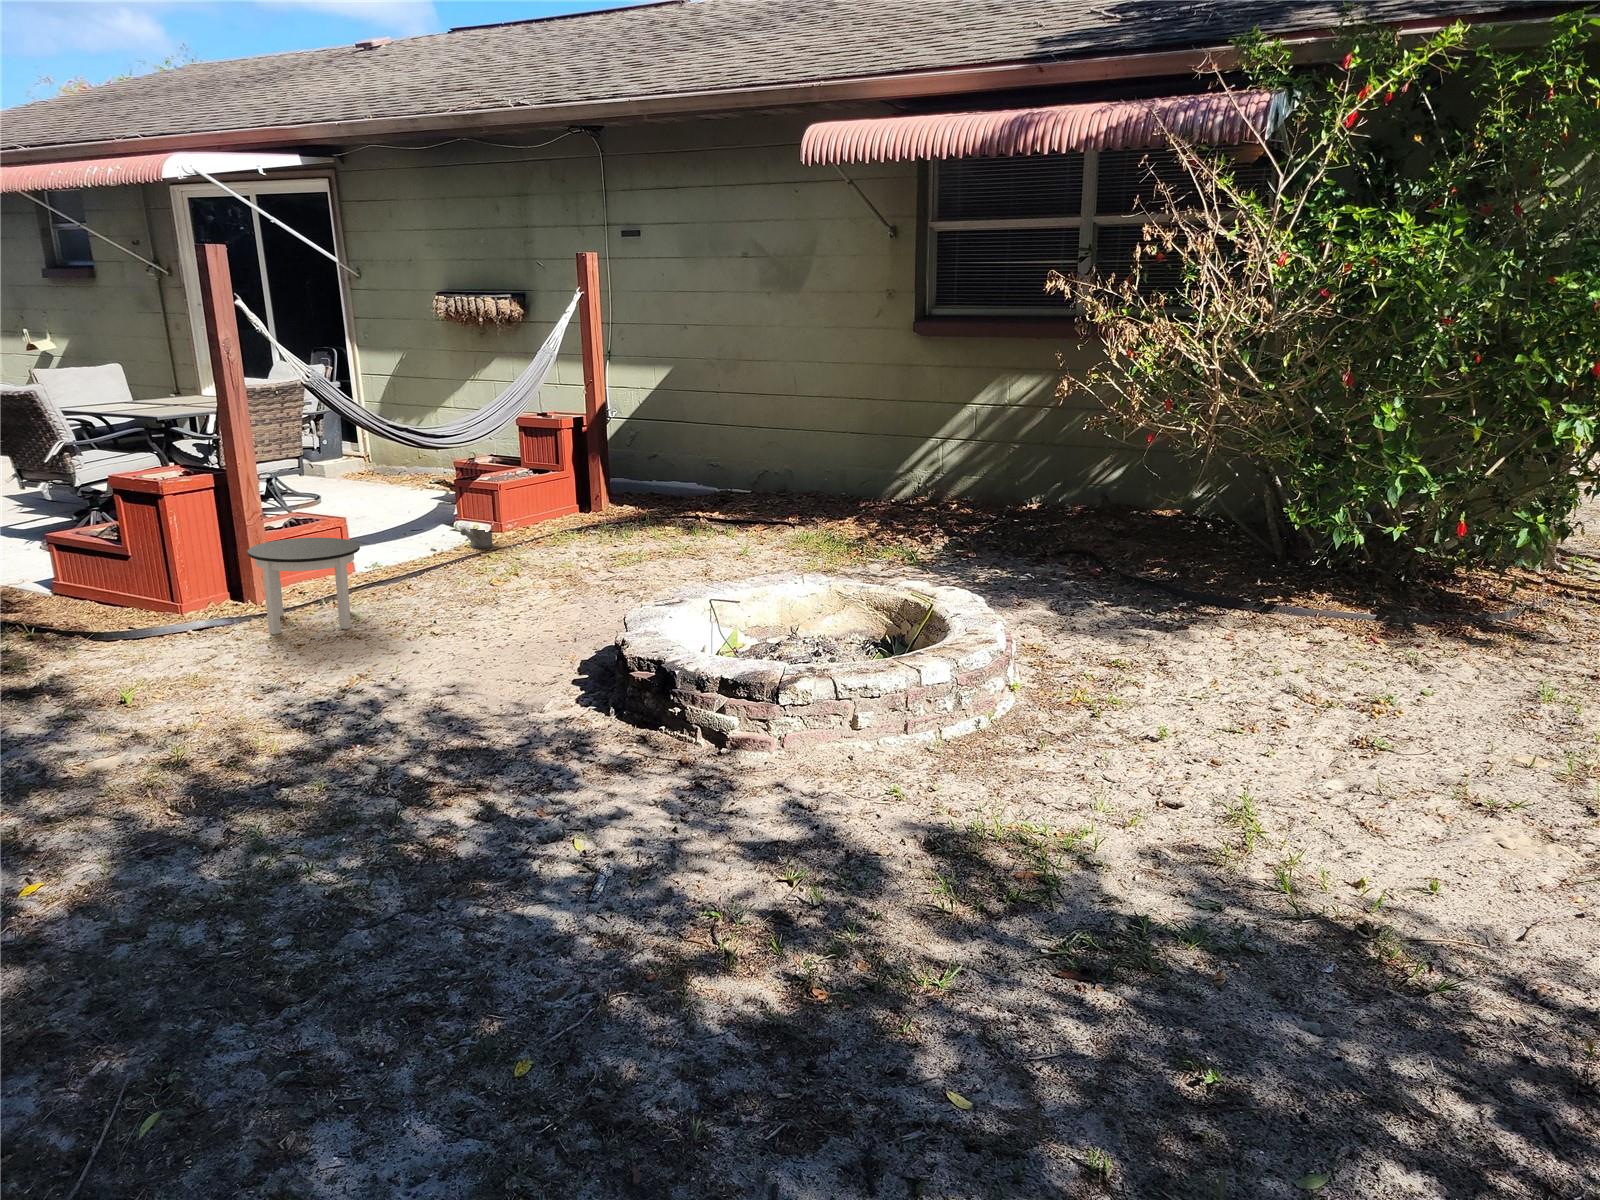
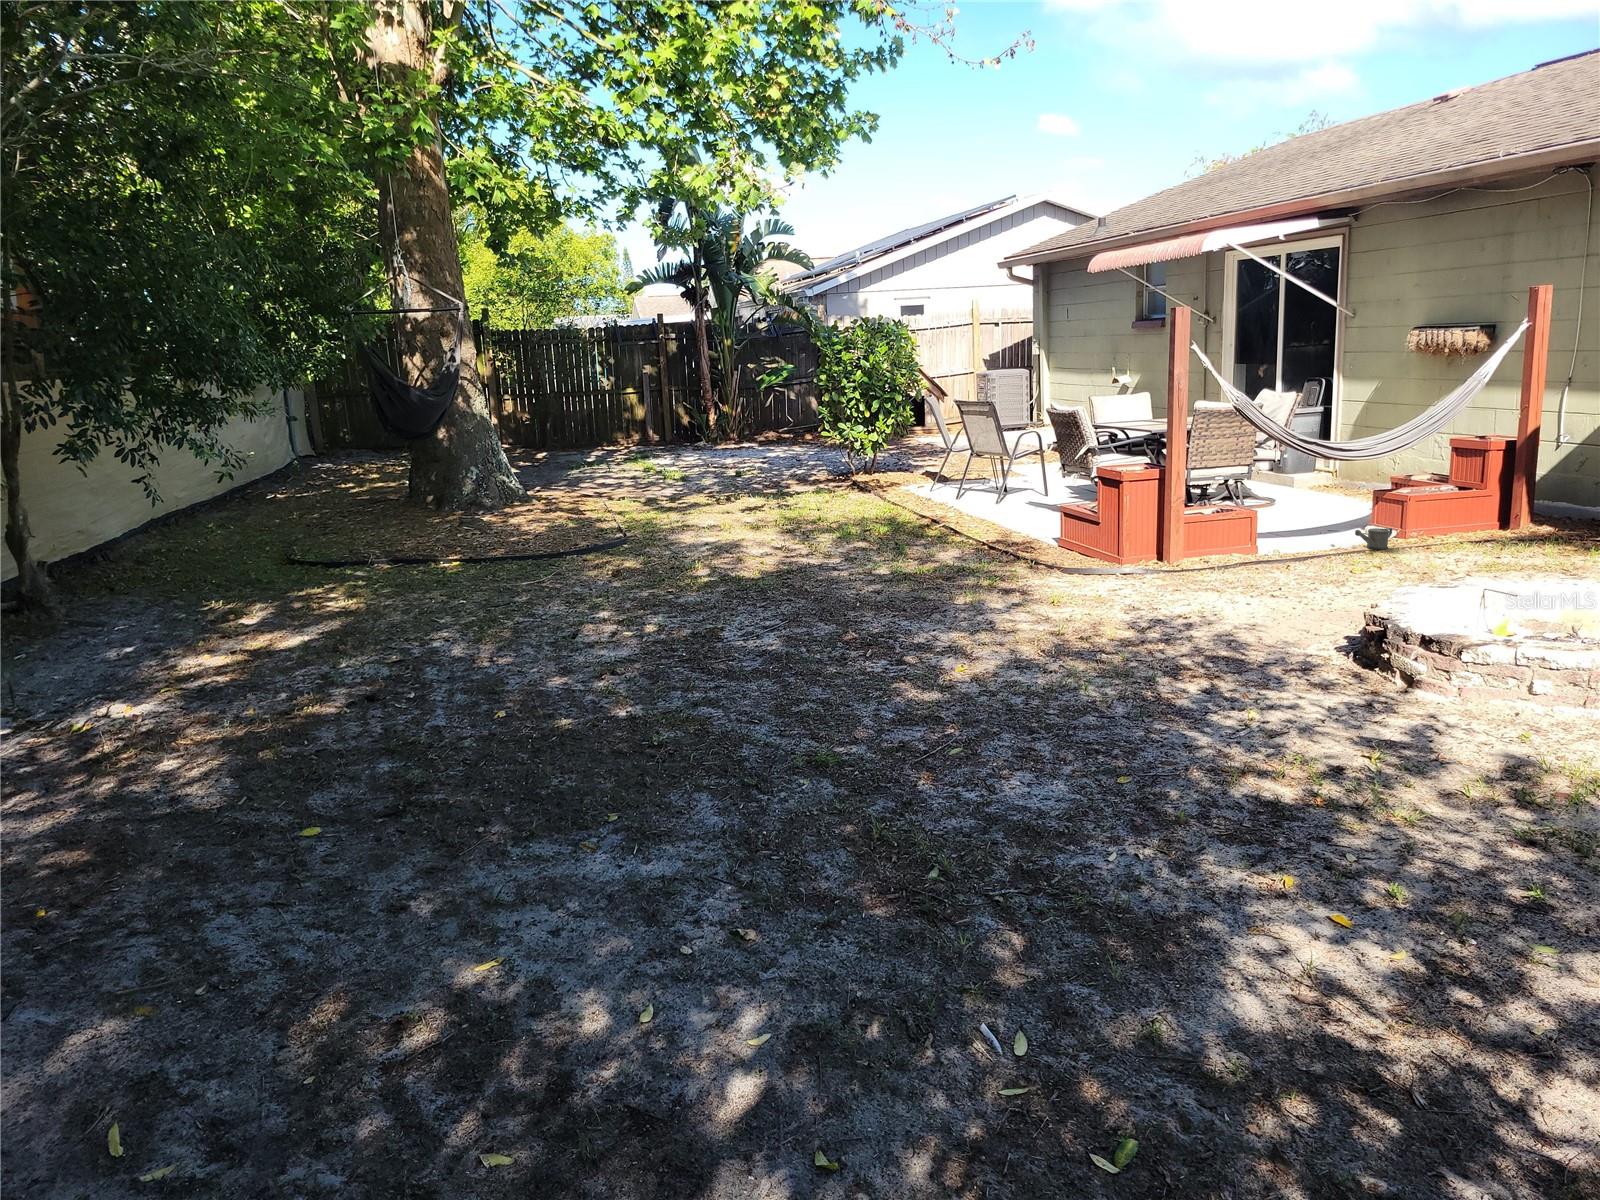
round table: present [247,538,360,635] -> none [1166,518,1242,584]

